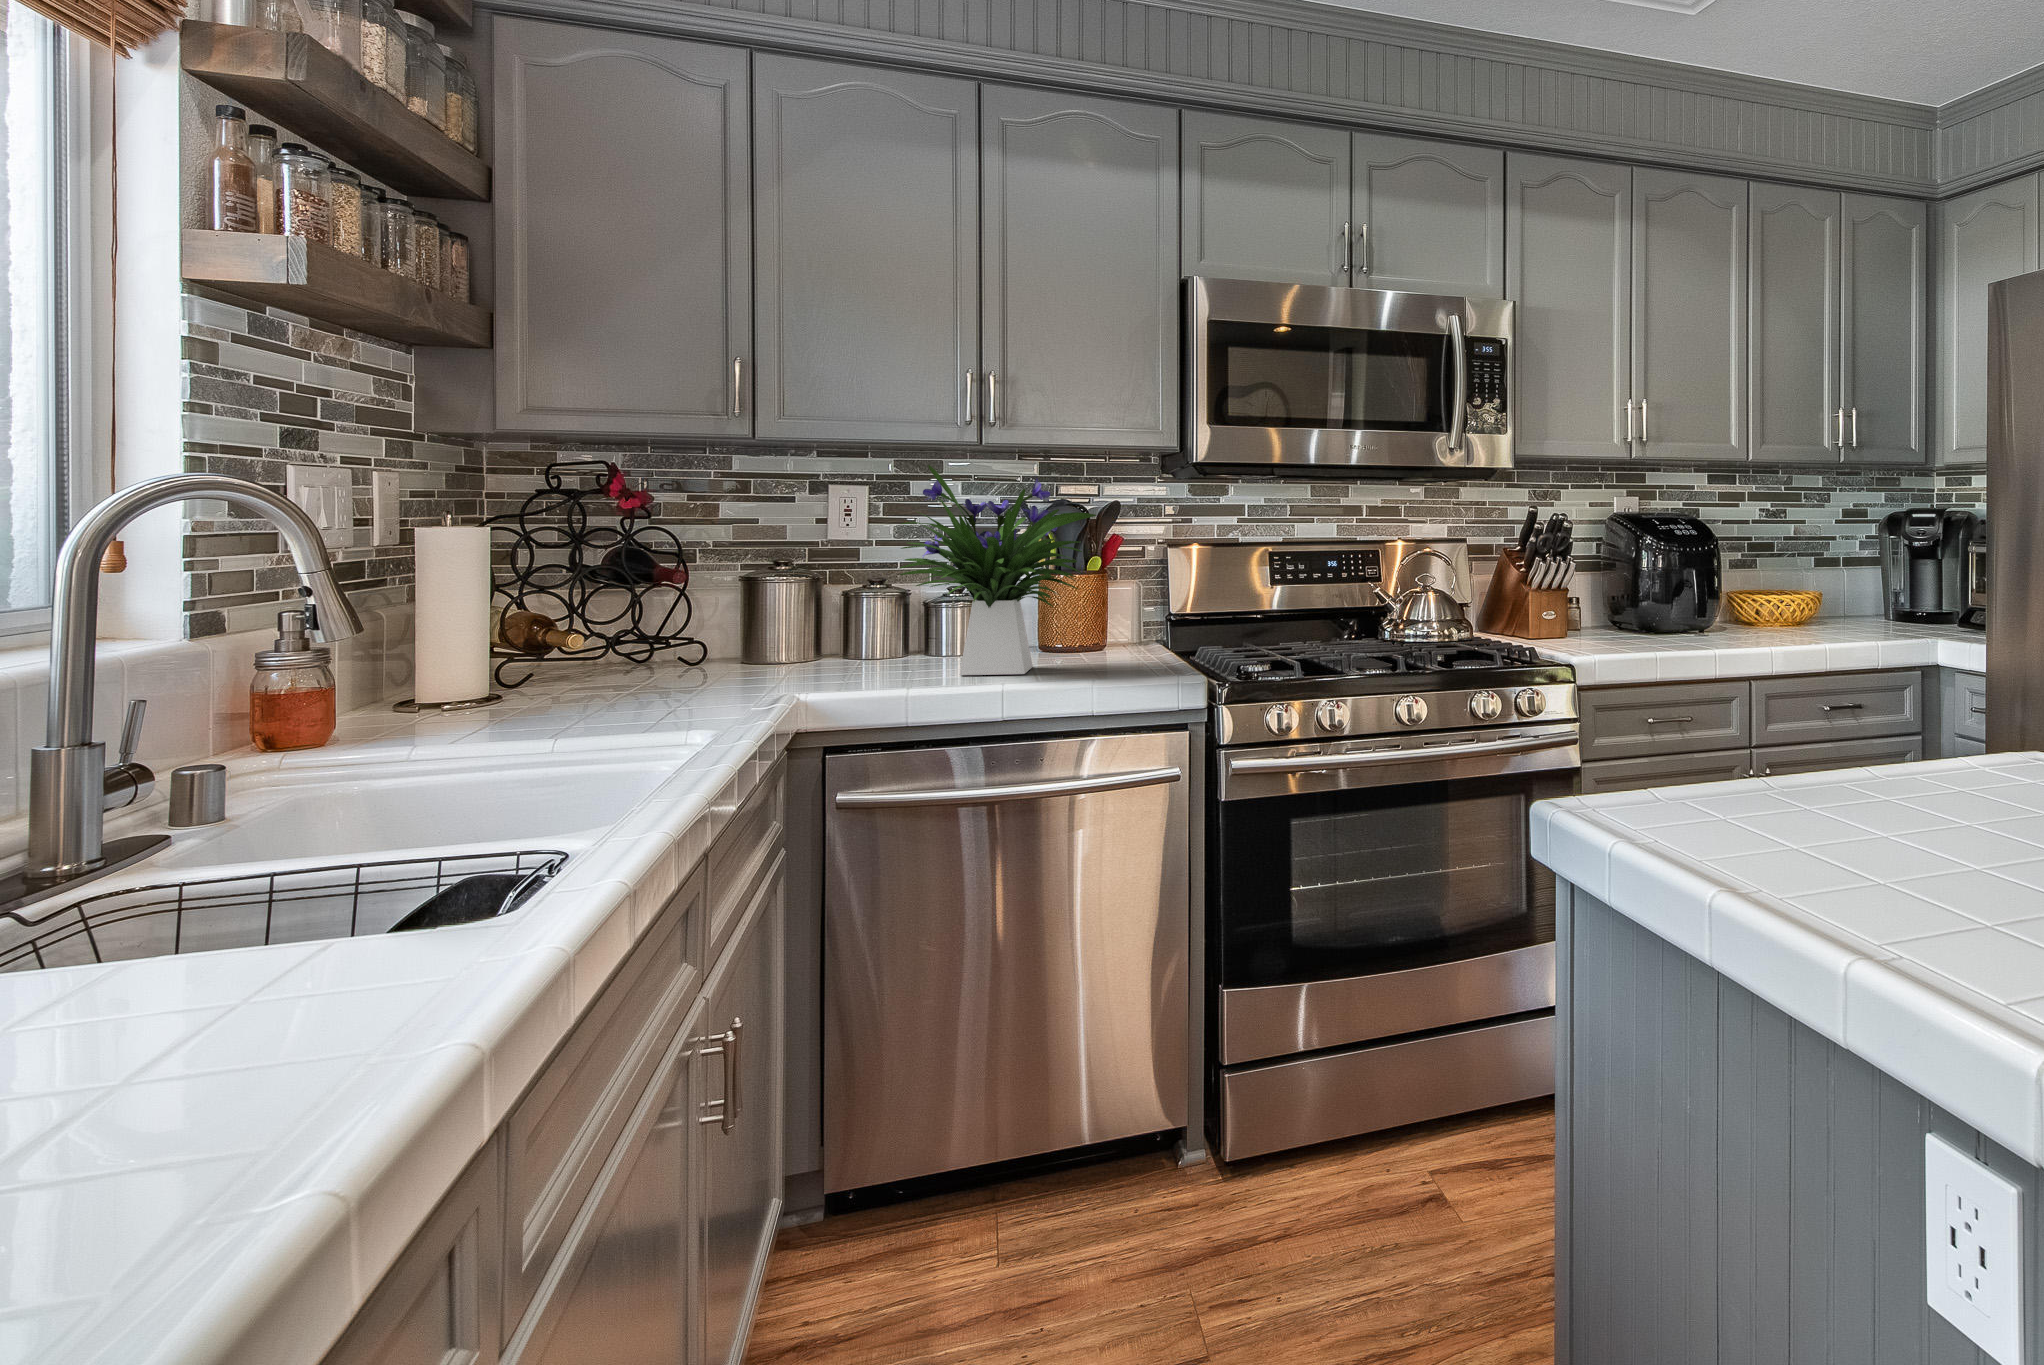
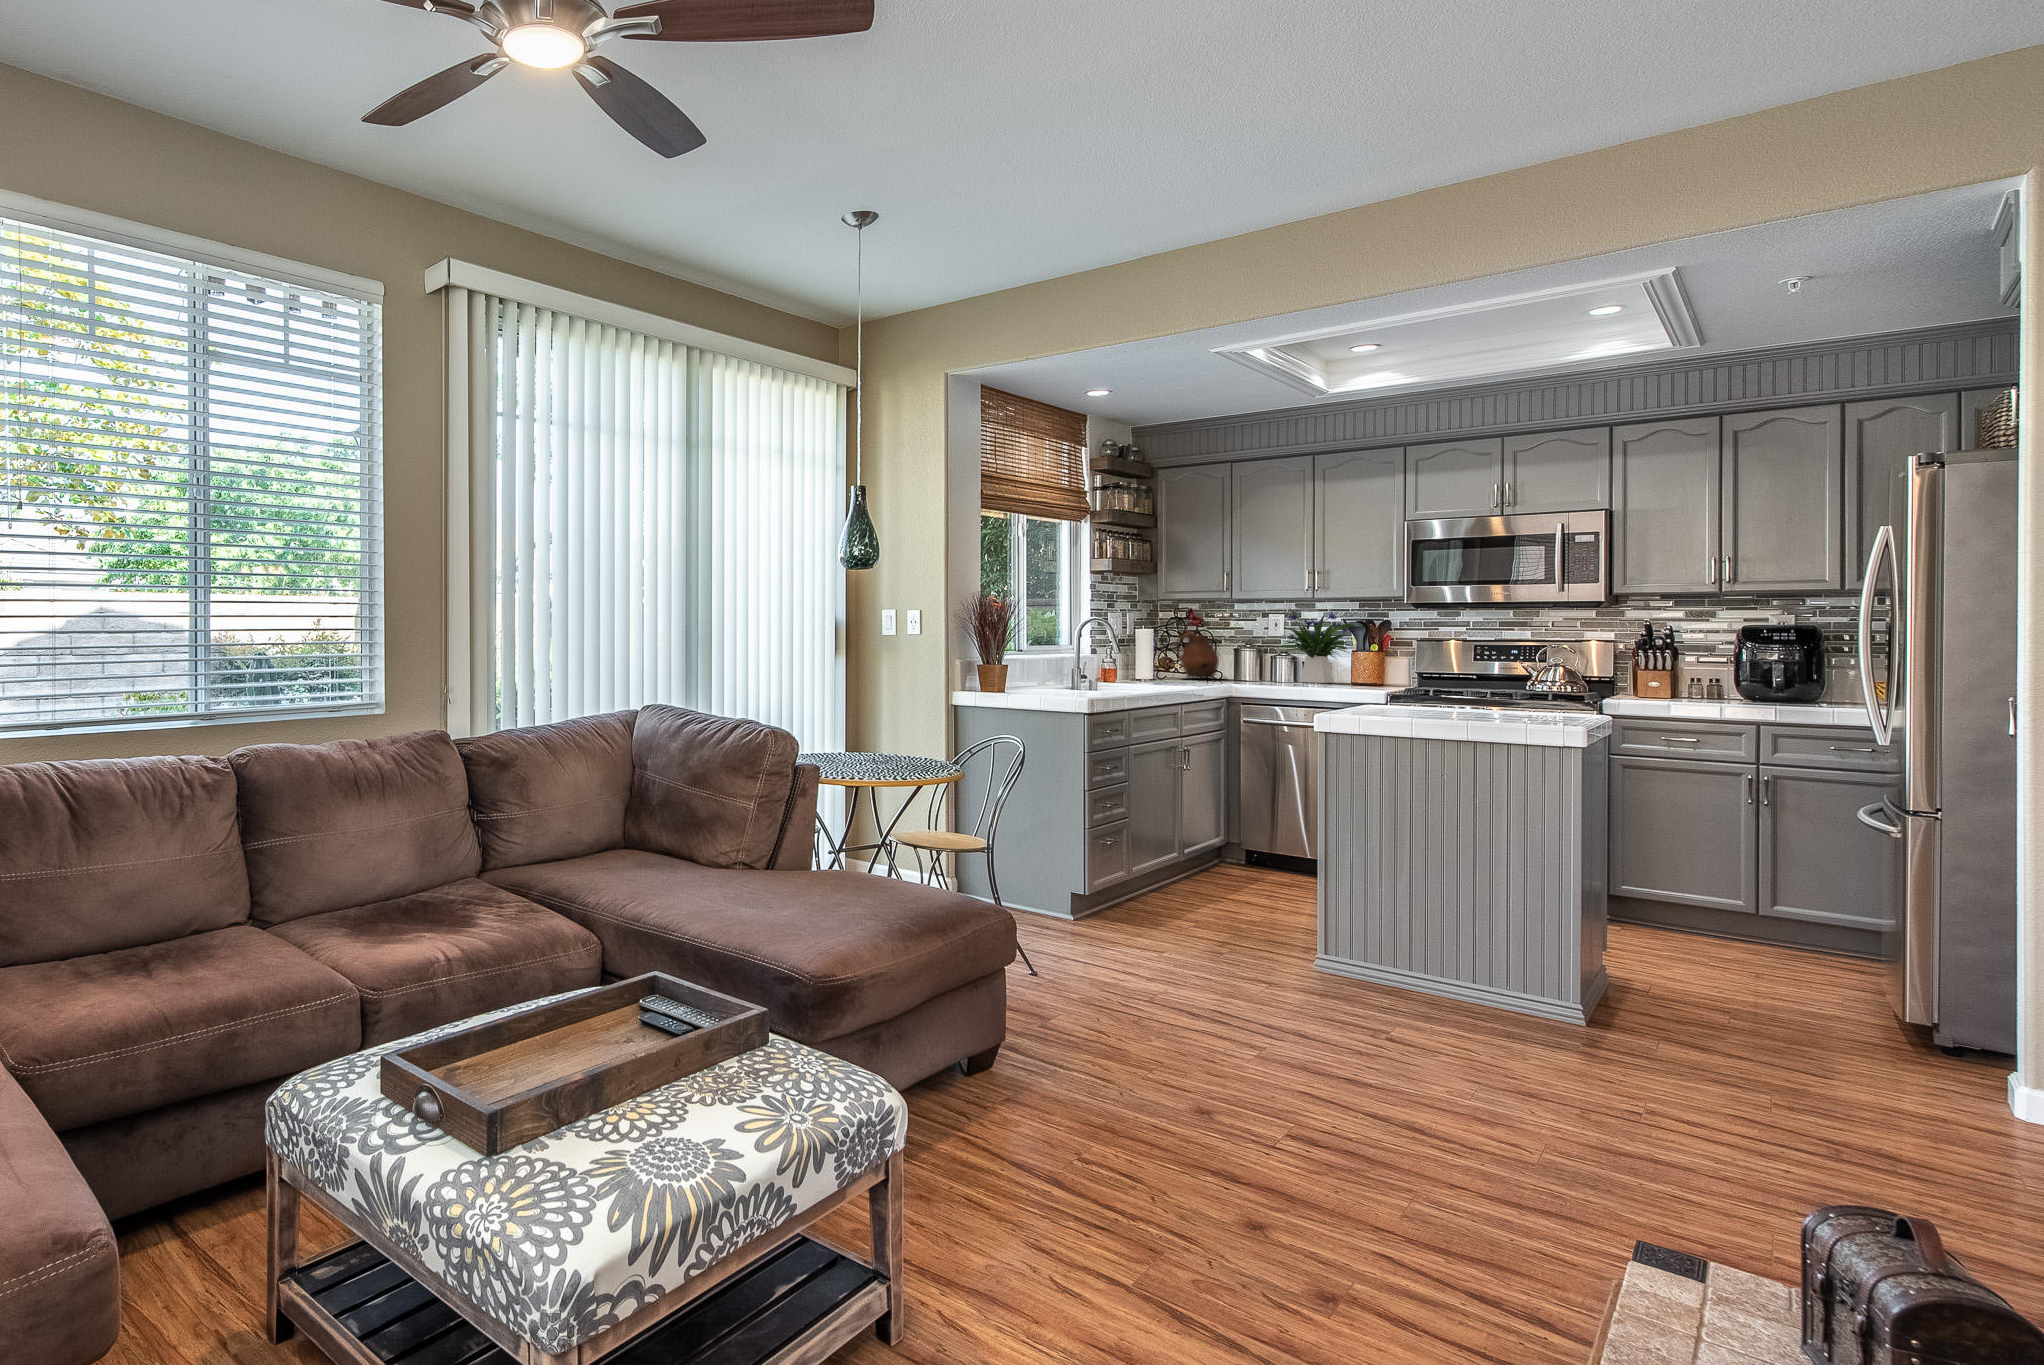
ceramic pitcher: none [568,528,738,689] -> present [1176,631,1219,679]

